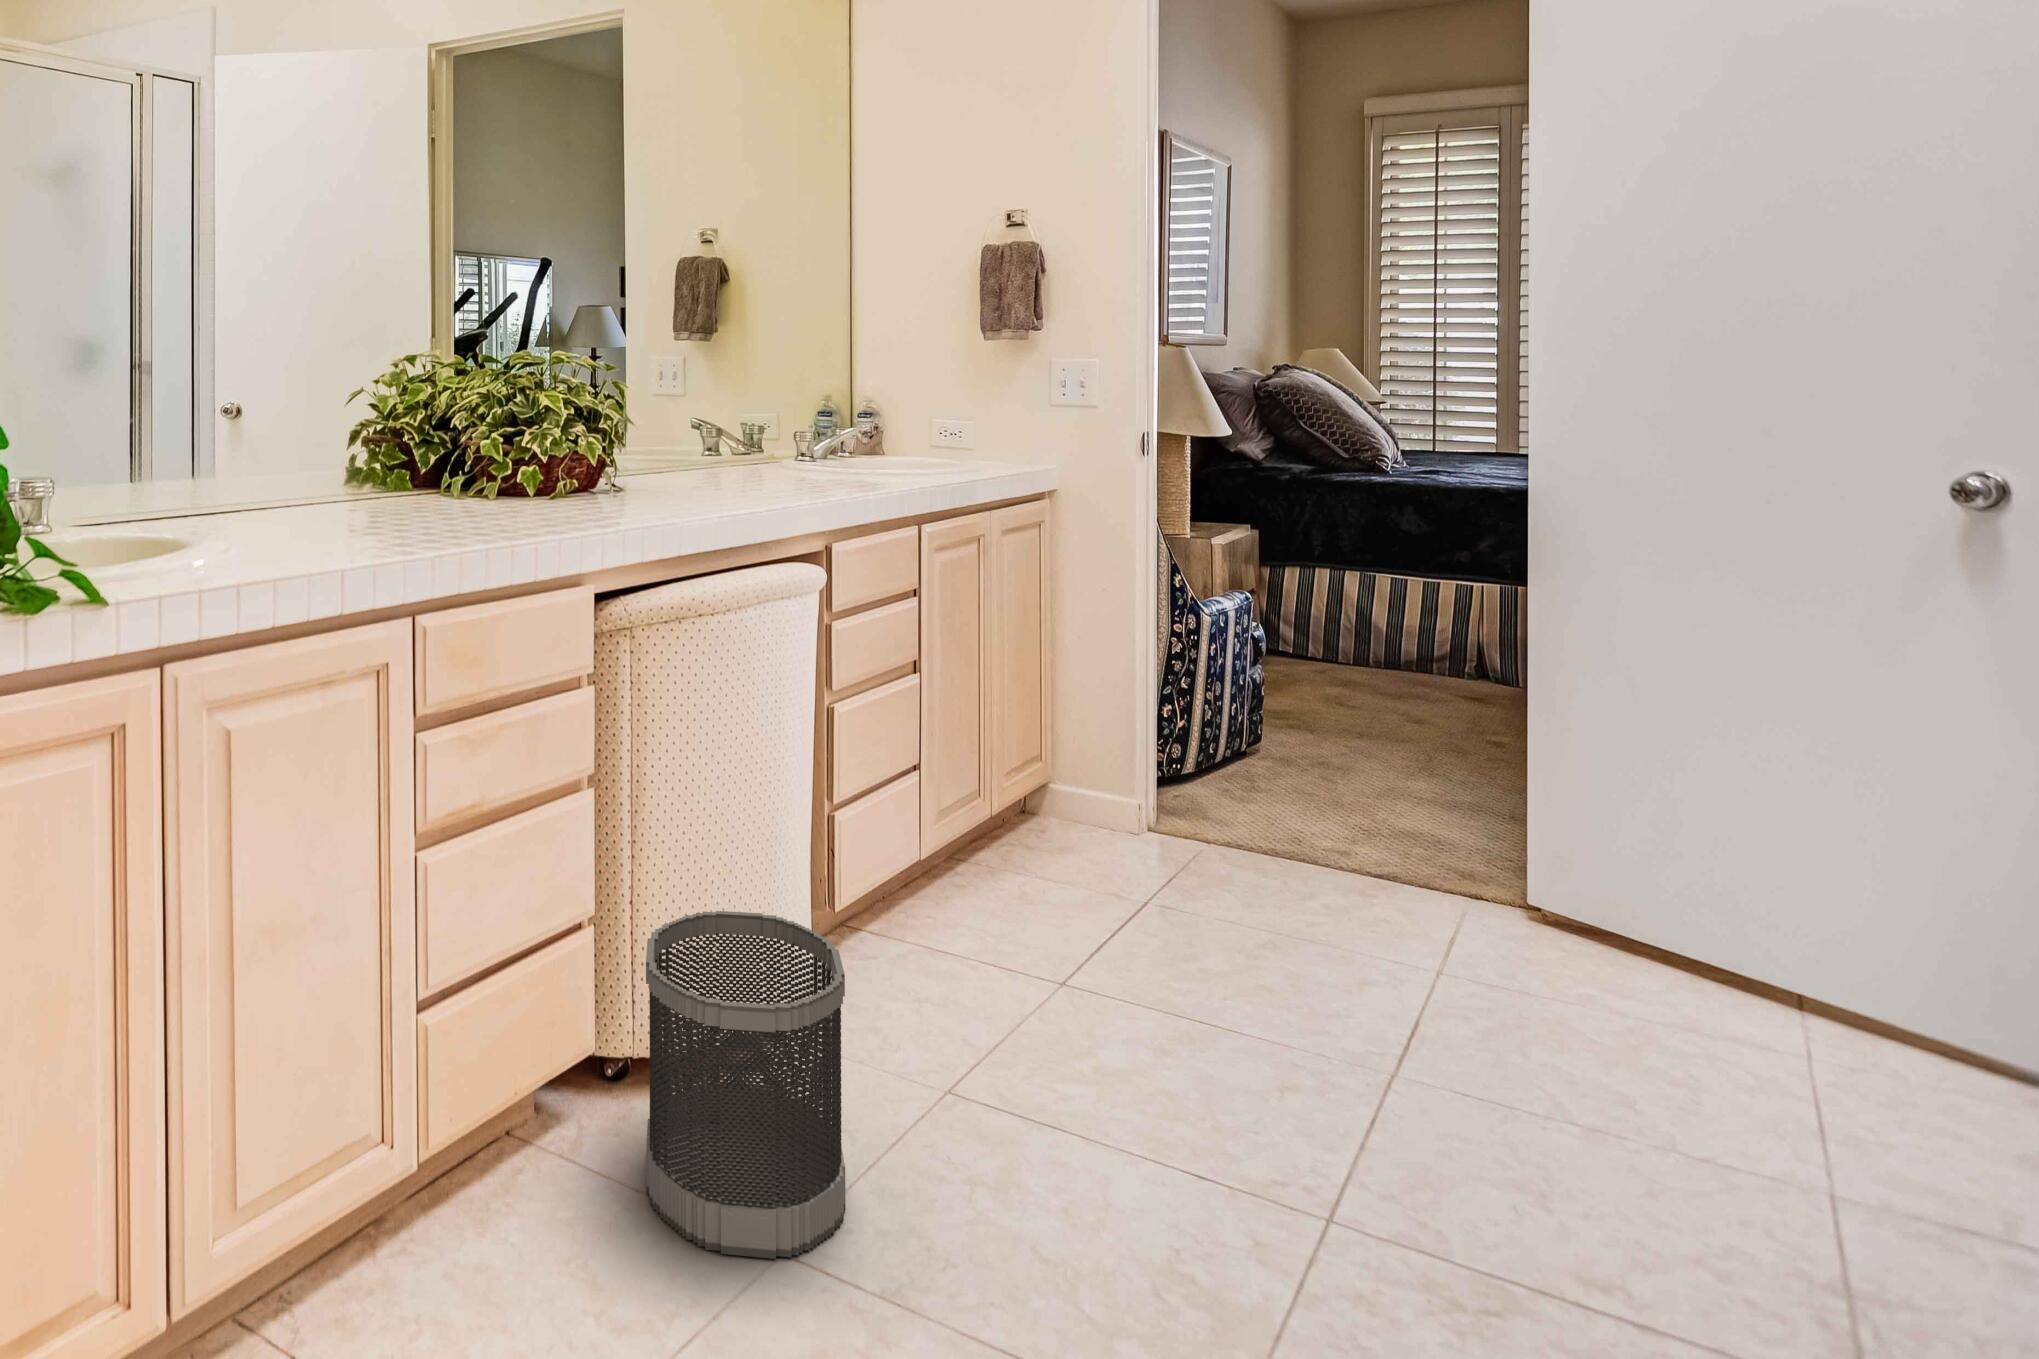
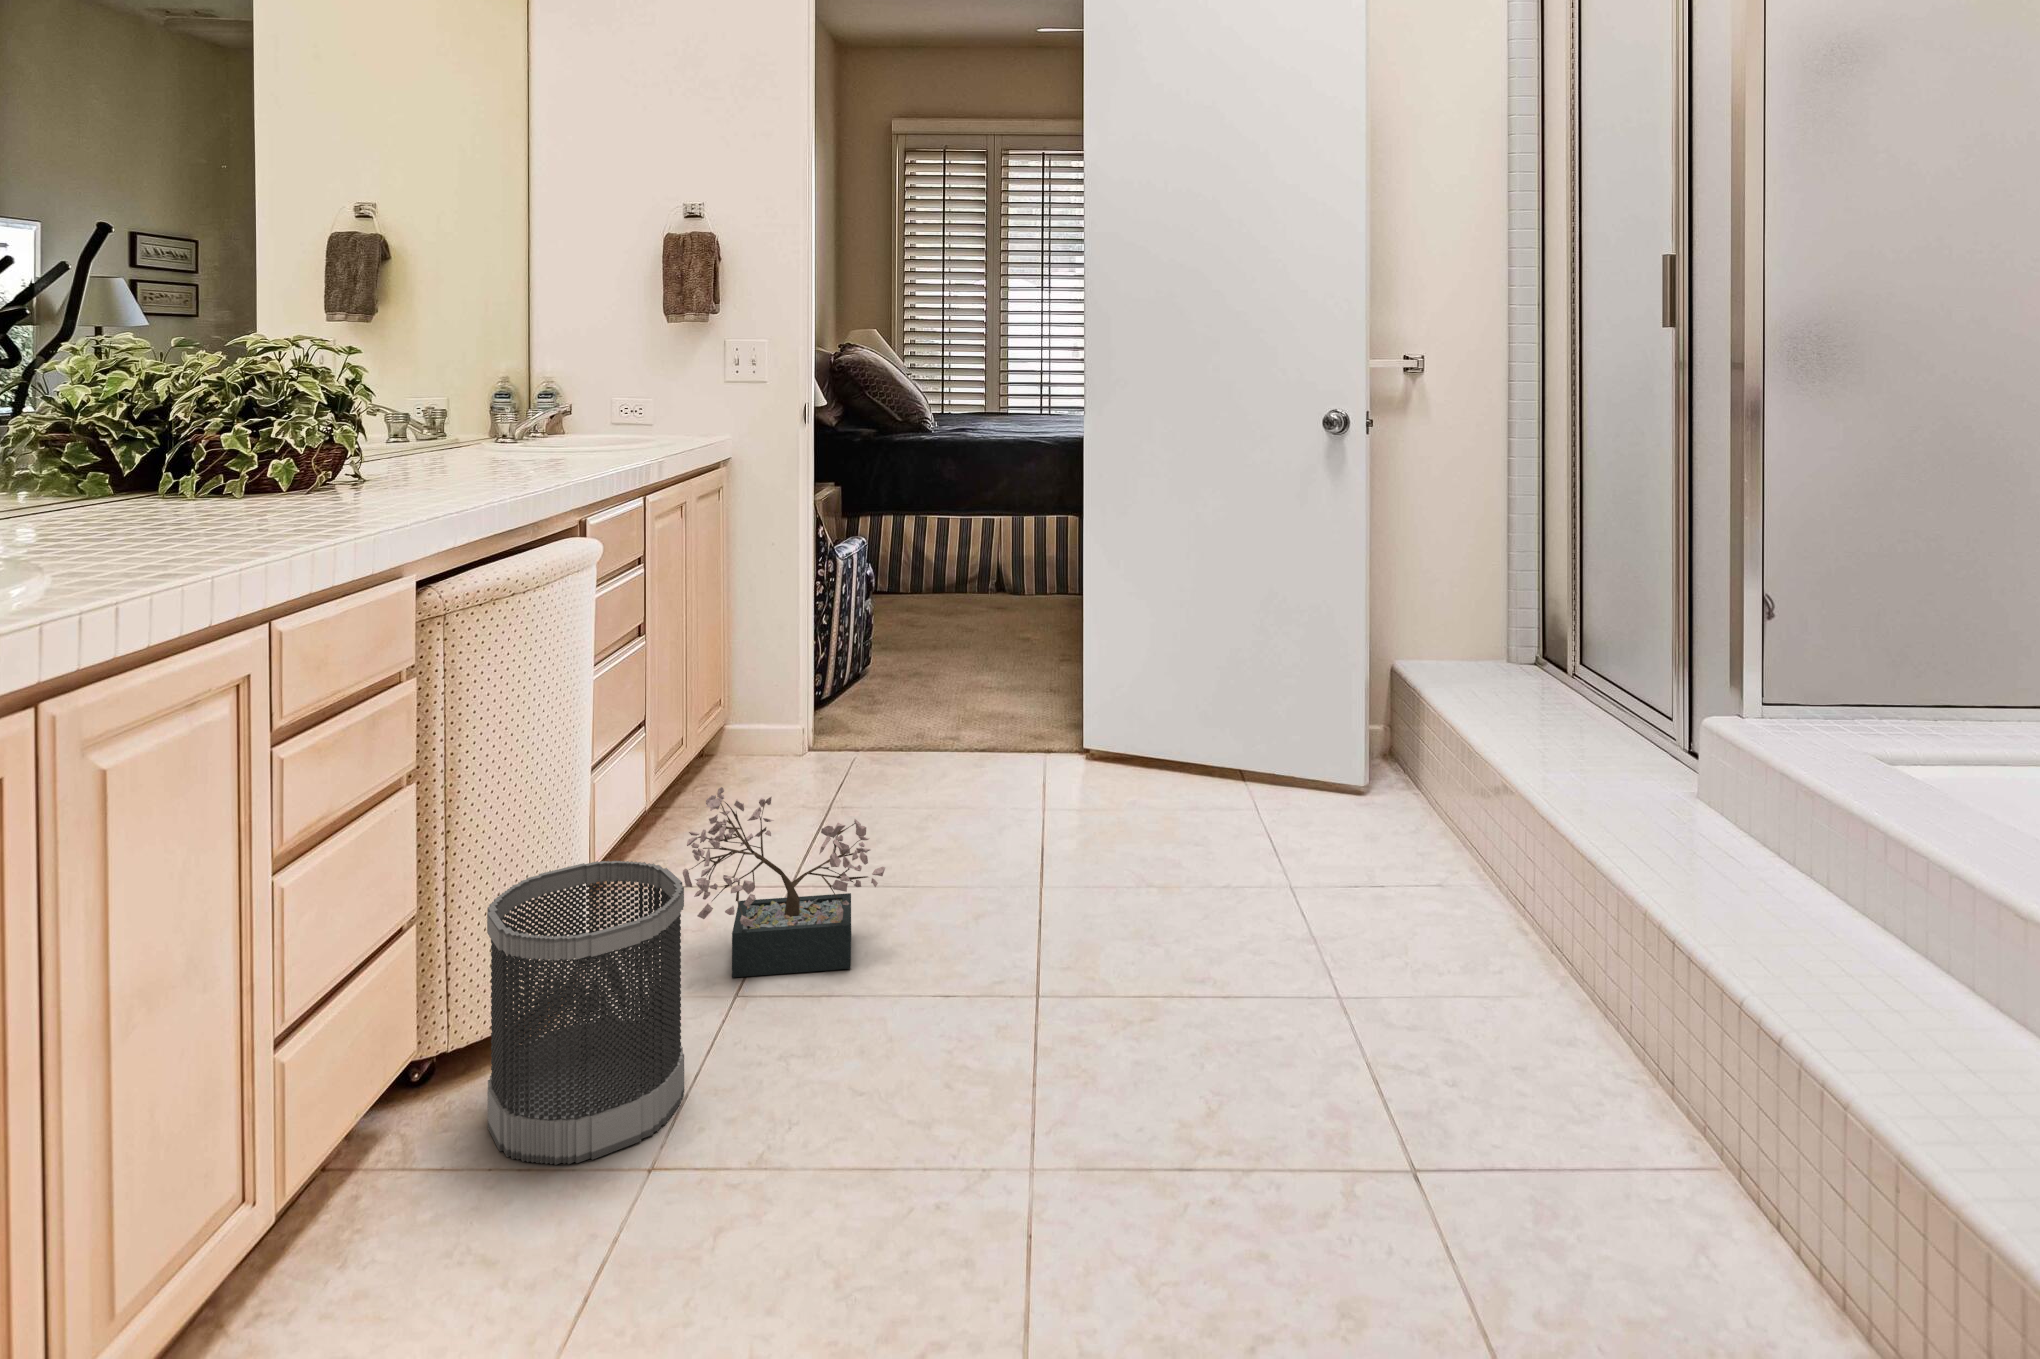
decorative plant: none [902,865,1156,1148] -> present [683,787,885,977]

